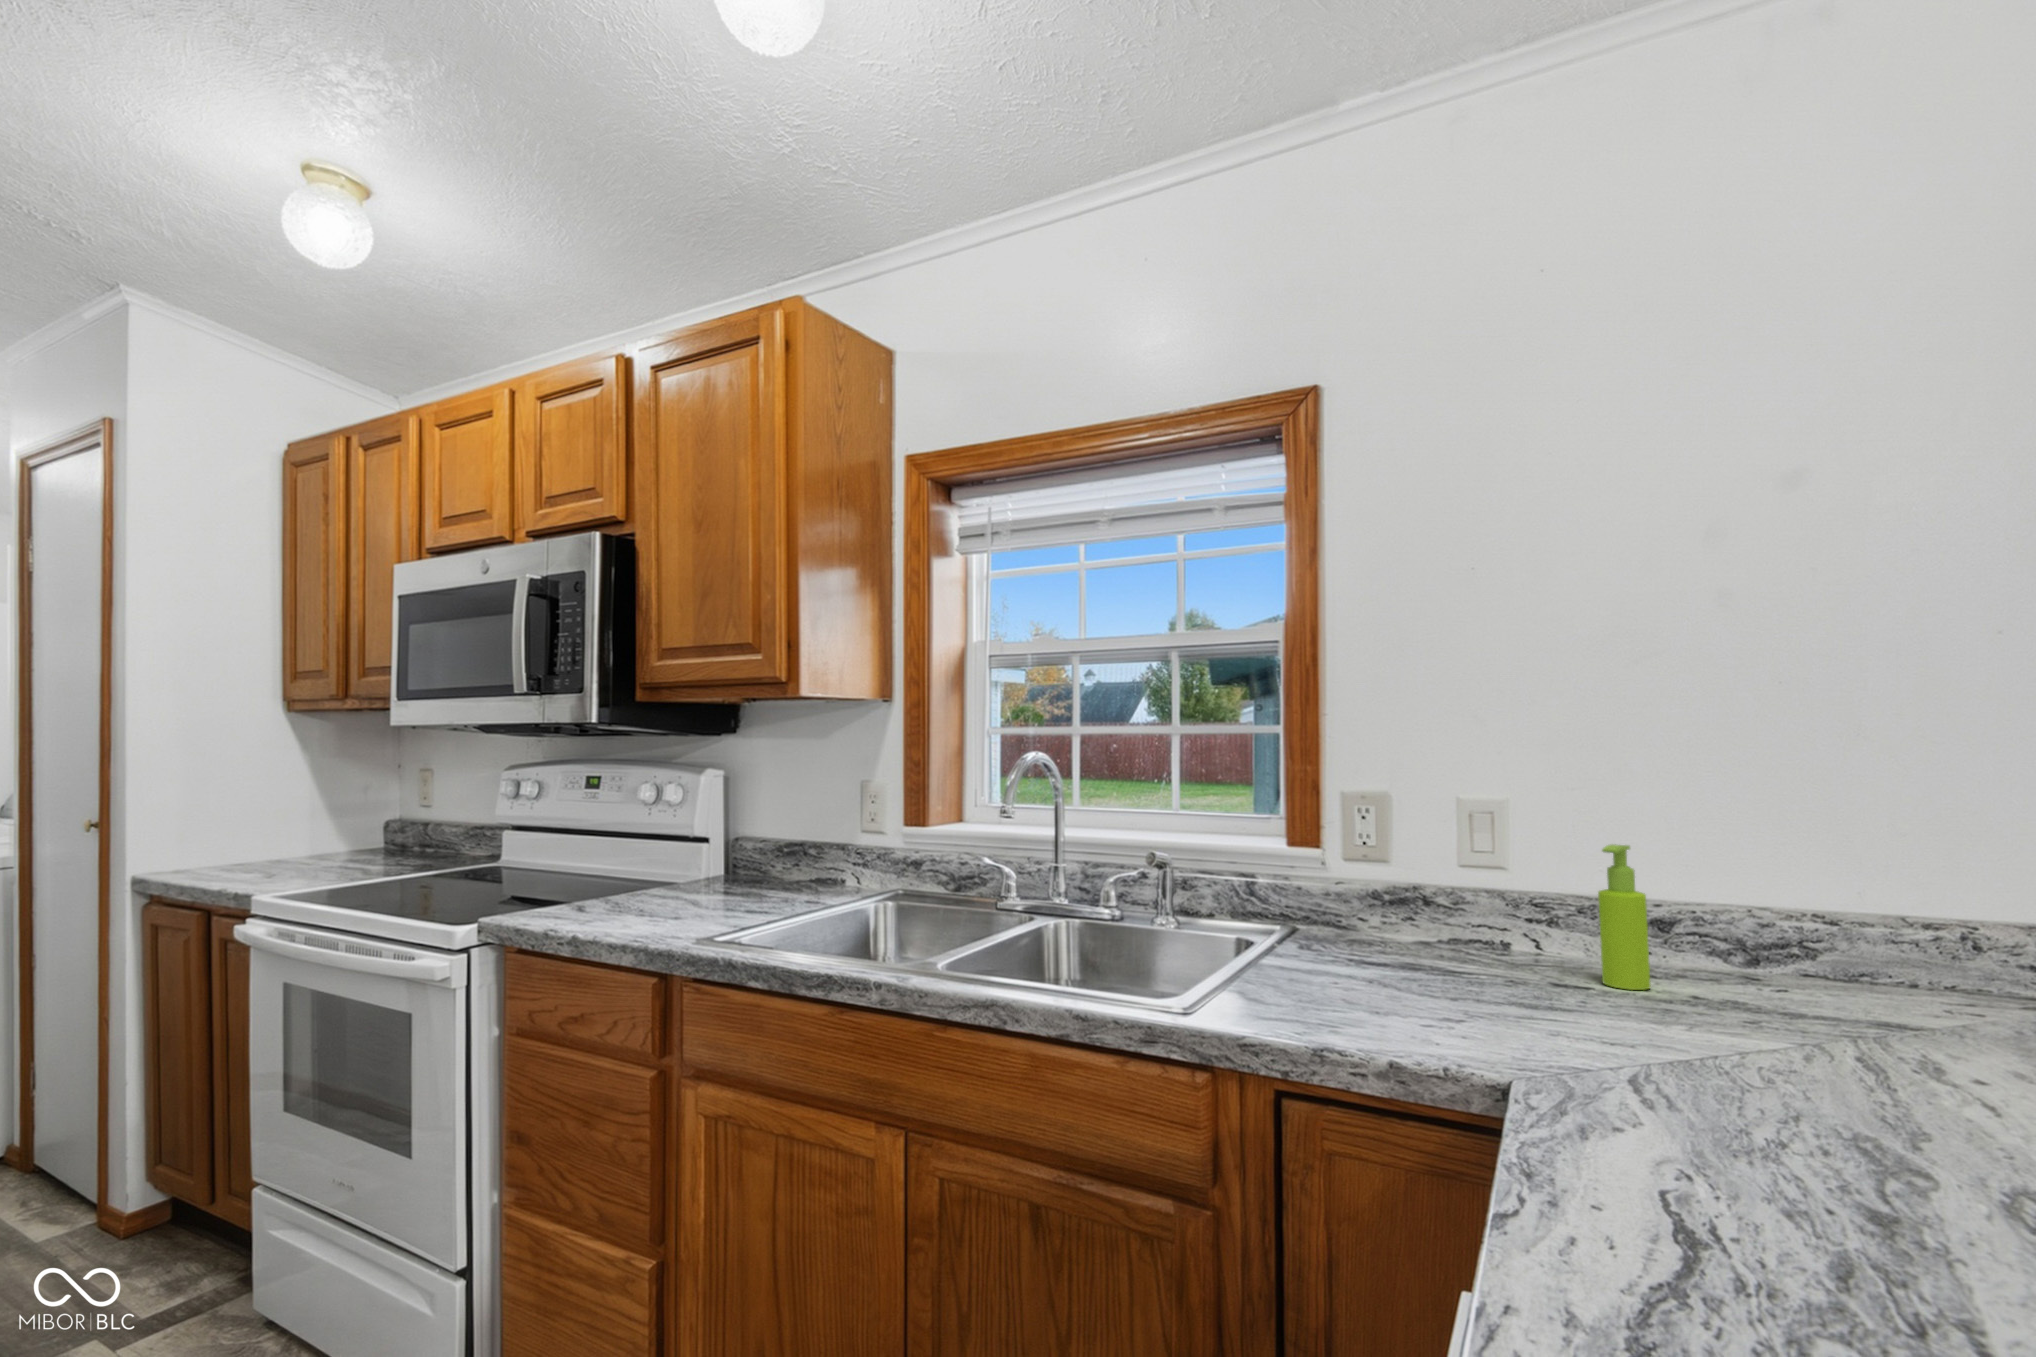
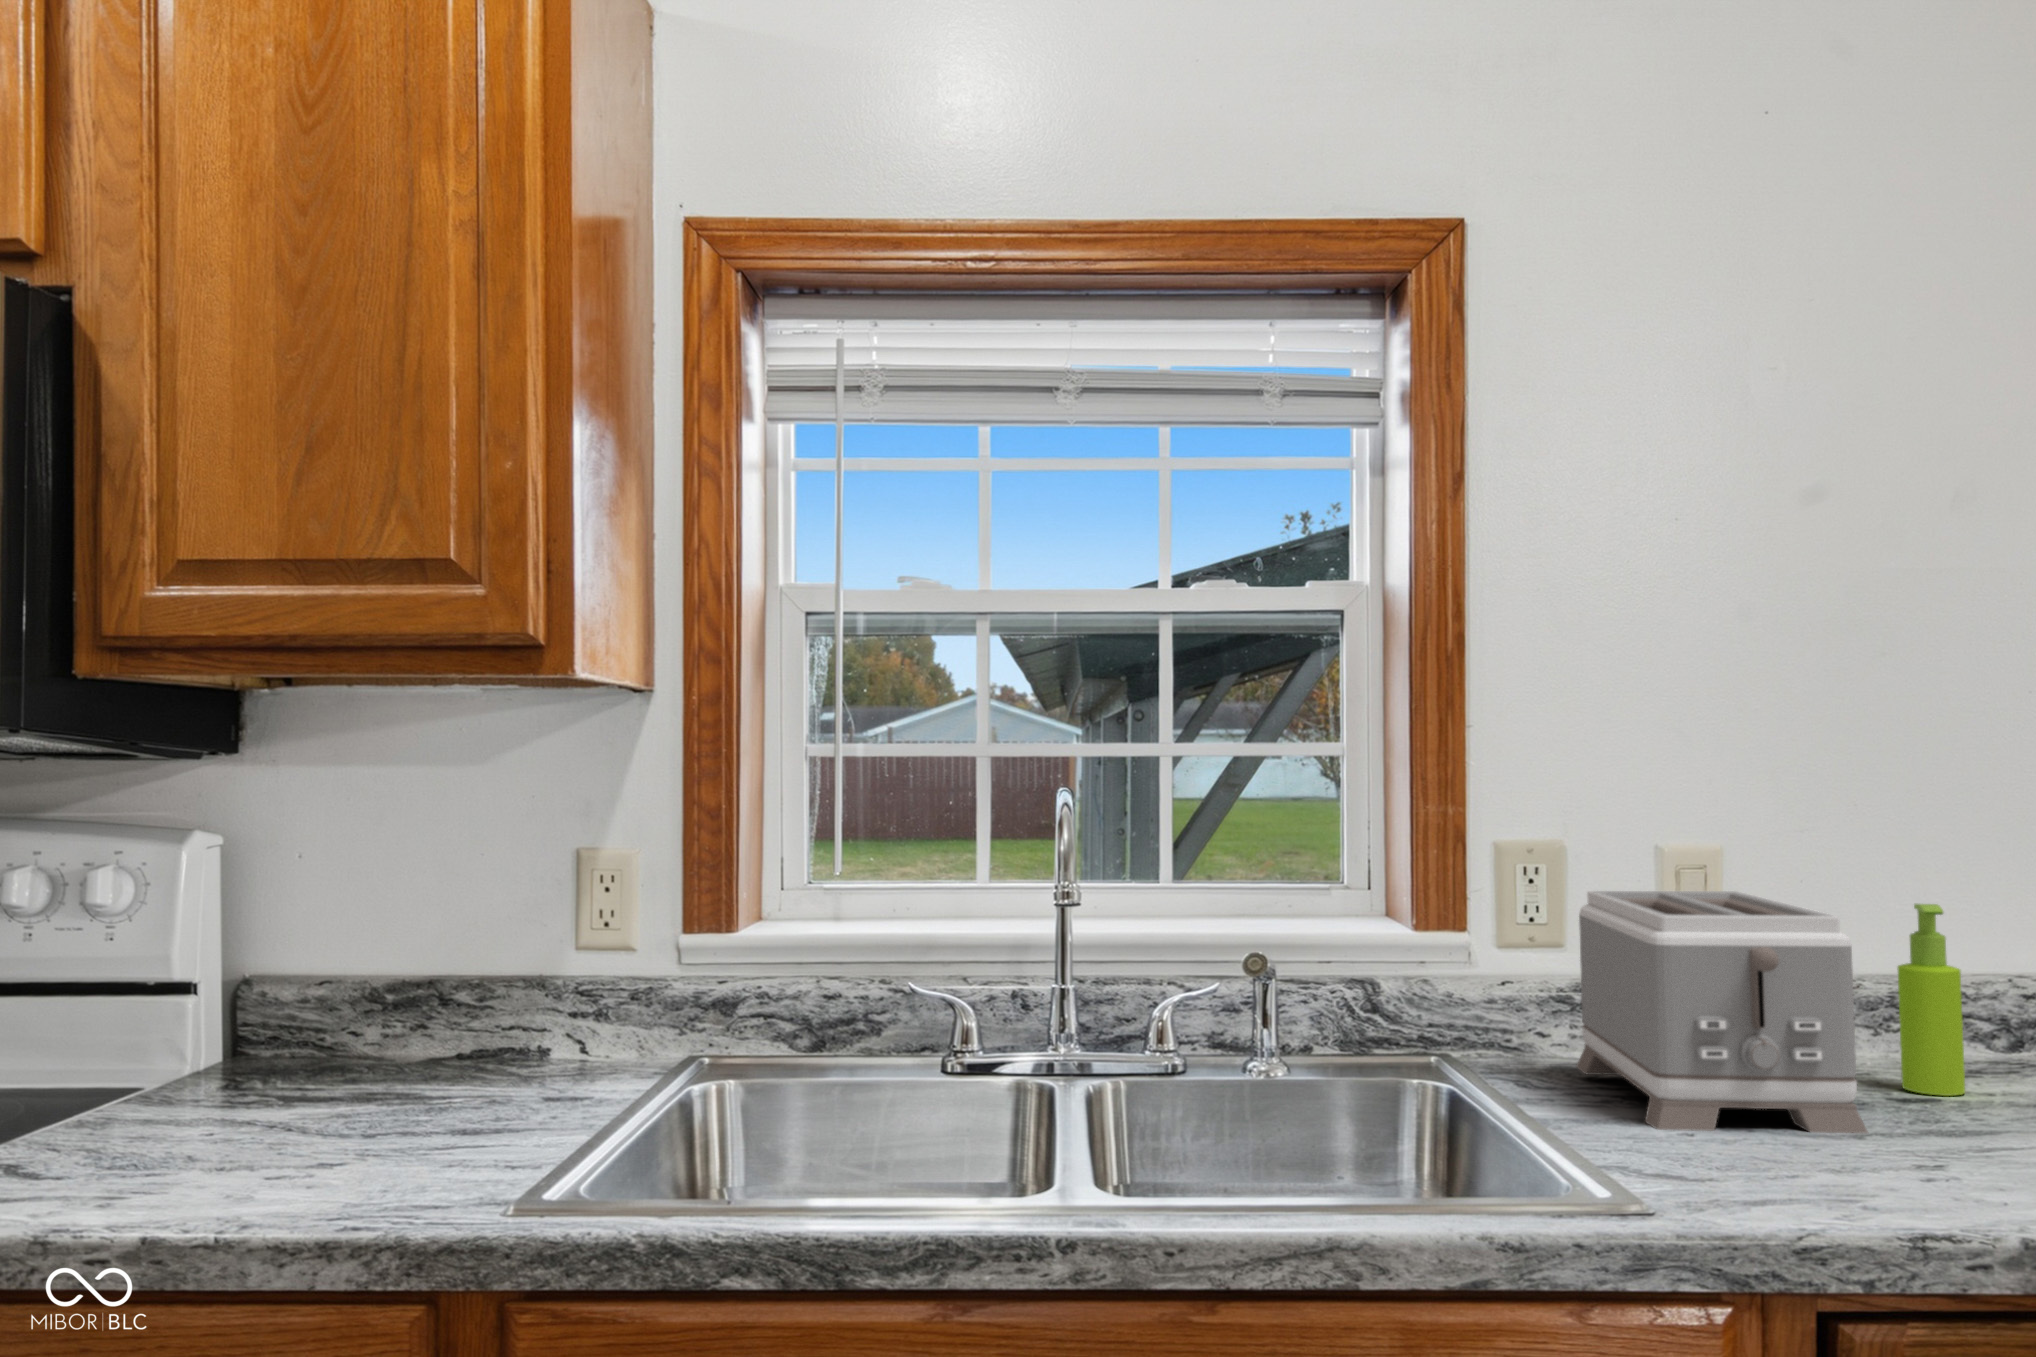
toaster: none [1324,825,1511,1002] -> present [1577,891,1867,1133]

